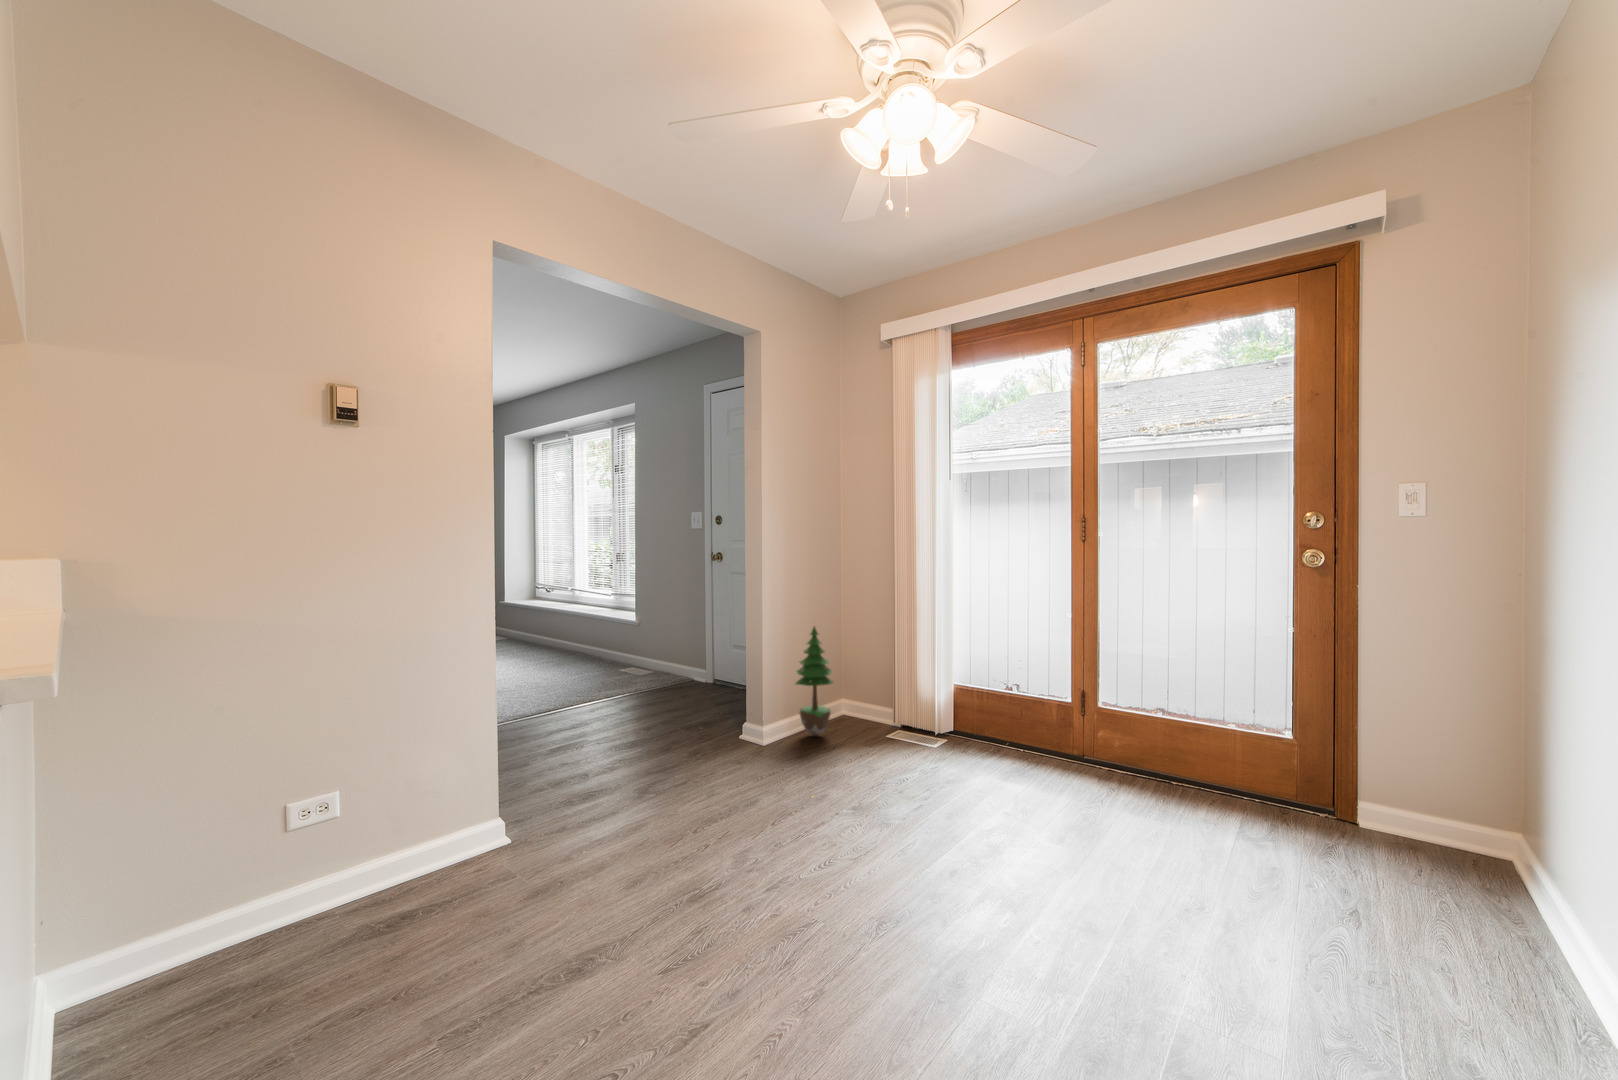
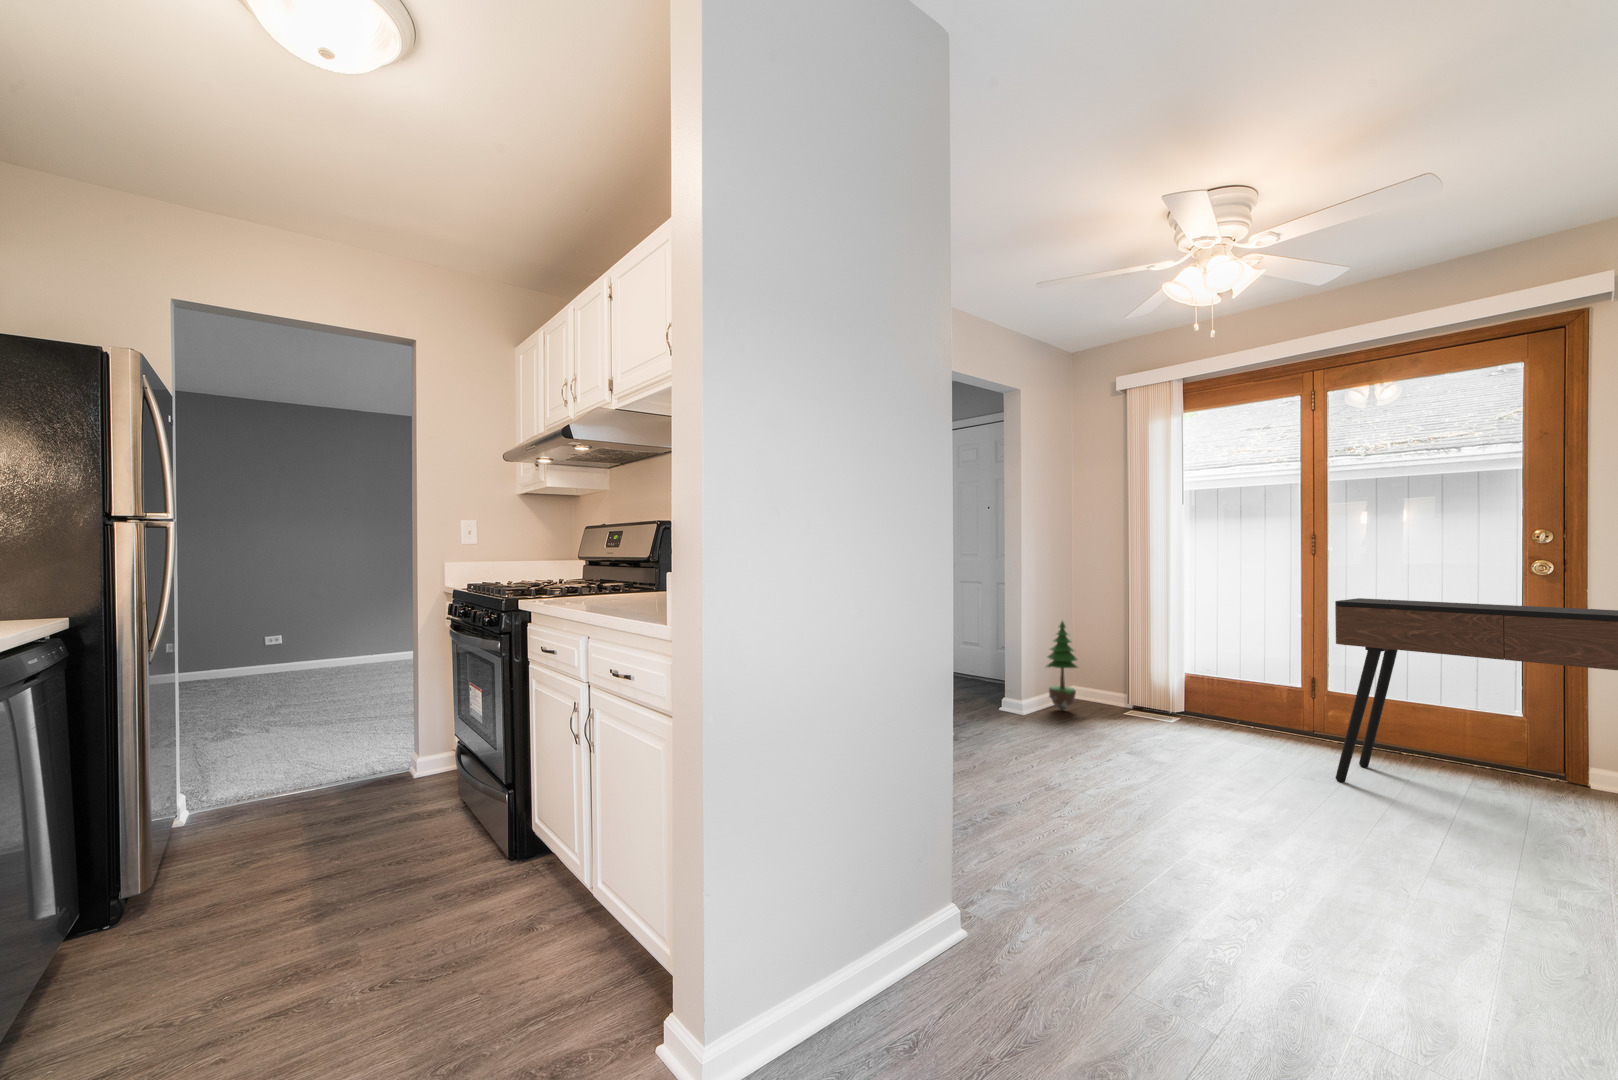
console table: none [1077,599,1522,979] -> present [1335,598,1618,782]

